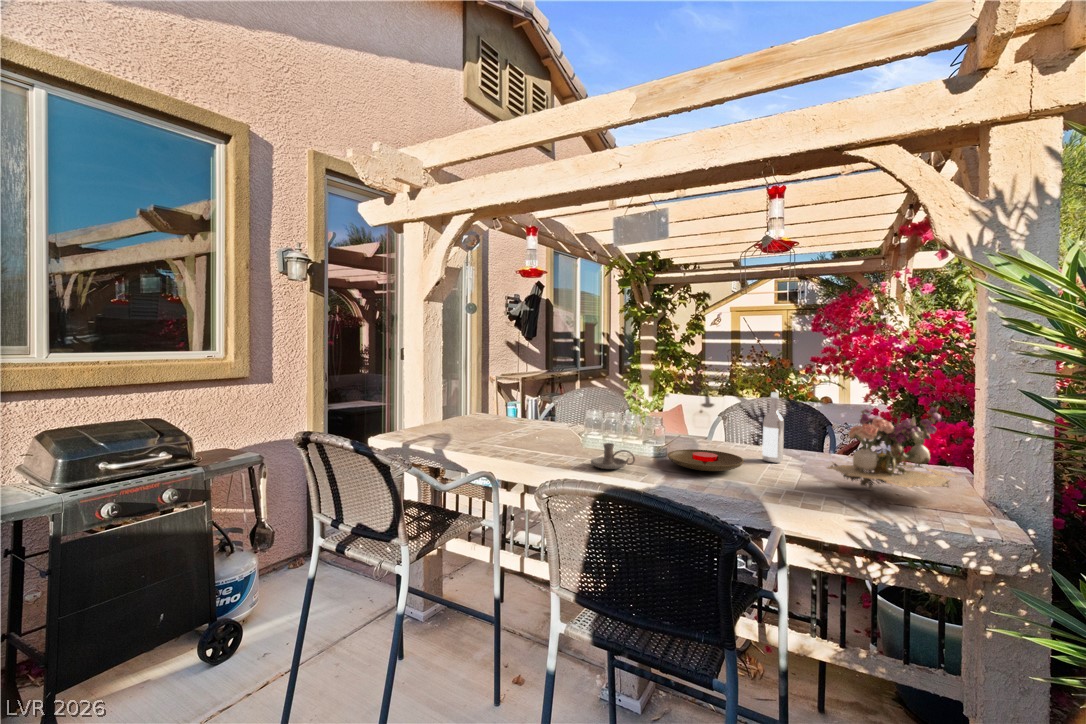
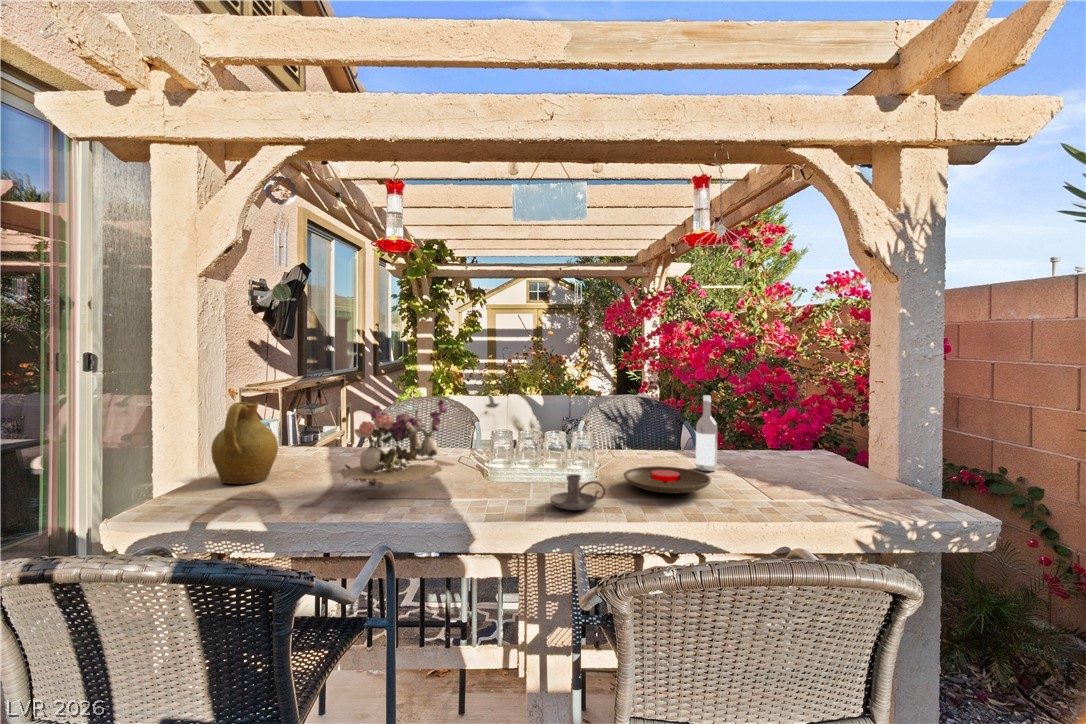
pitcher: none [419,379,456,430] -> present [211,402,278,484]
flower arrangement: present [827,405,957,489] -> present [336,398,455,489]

